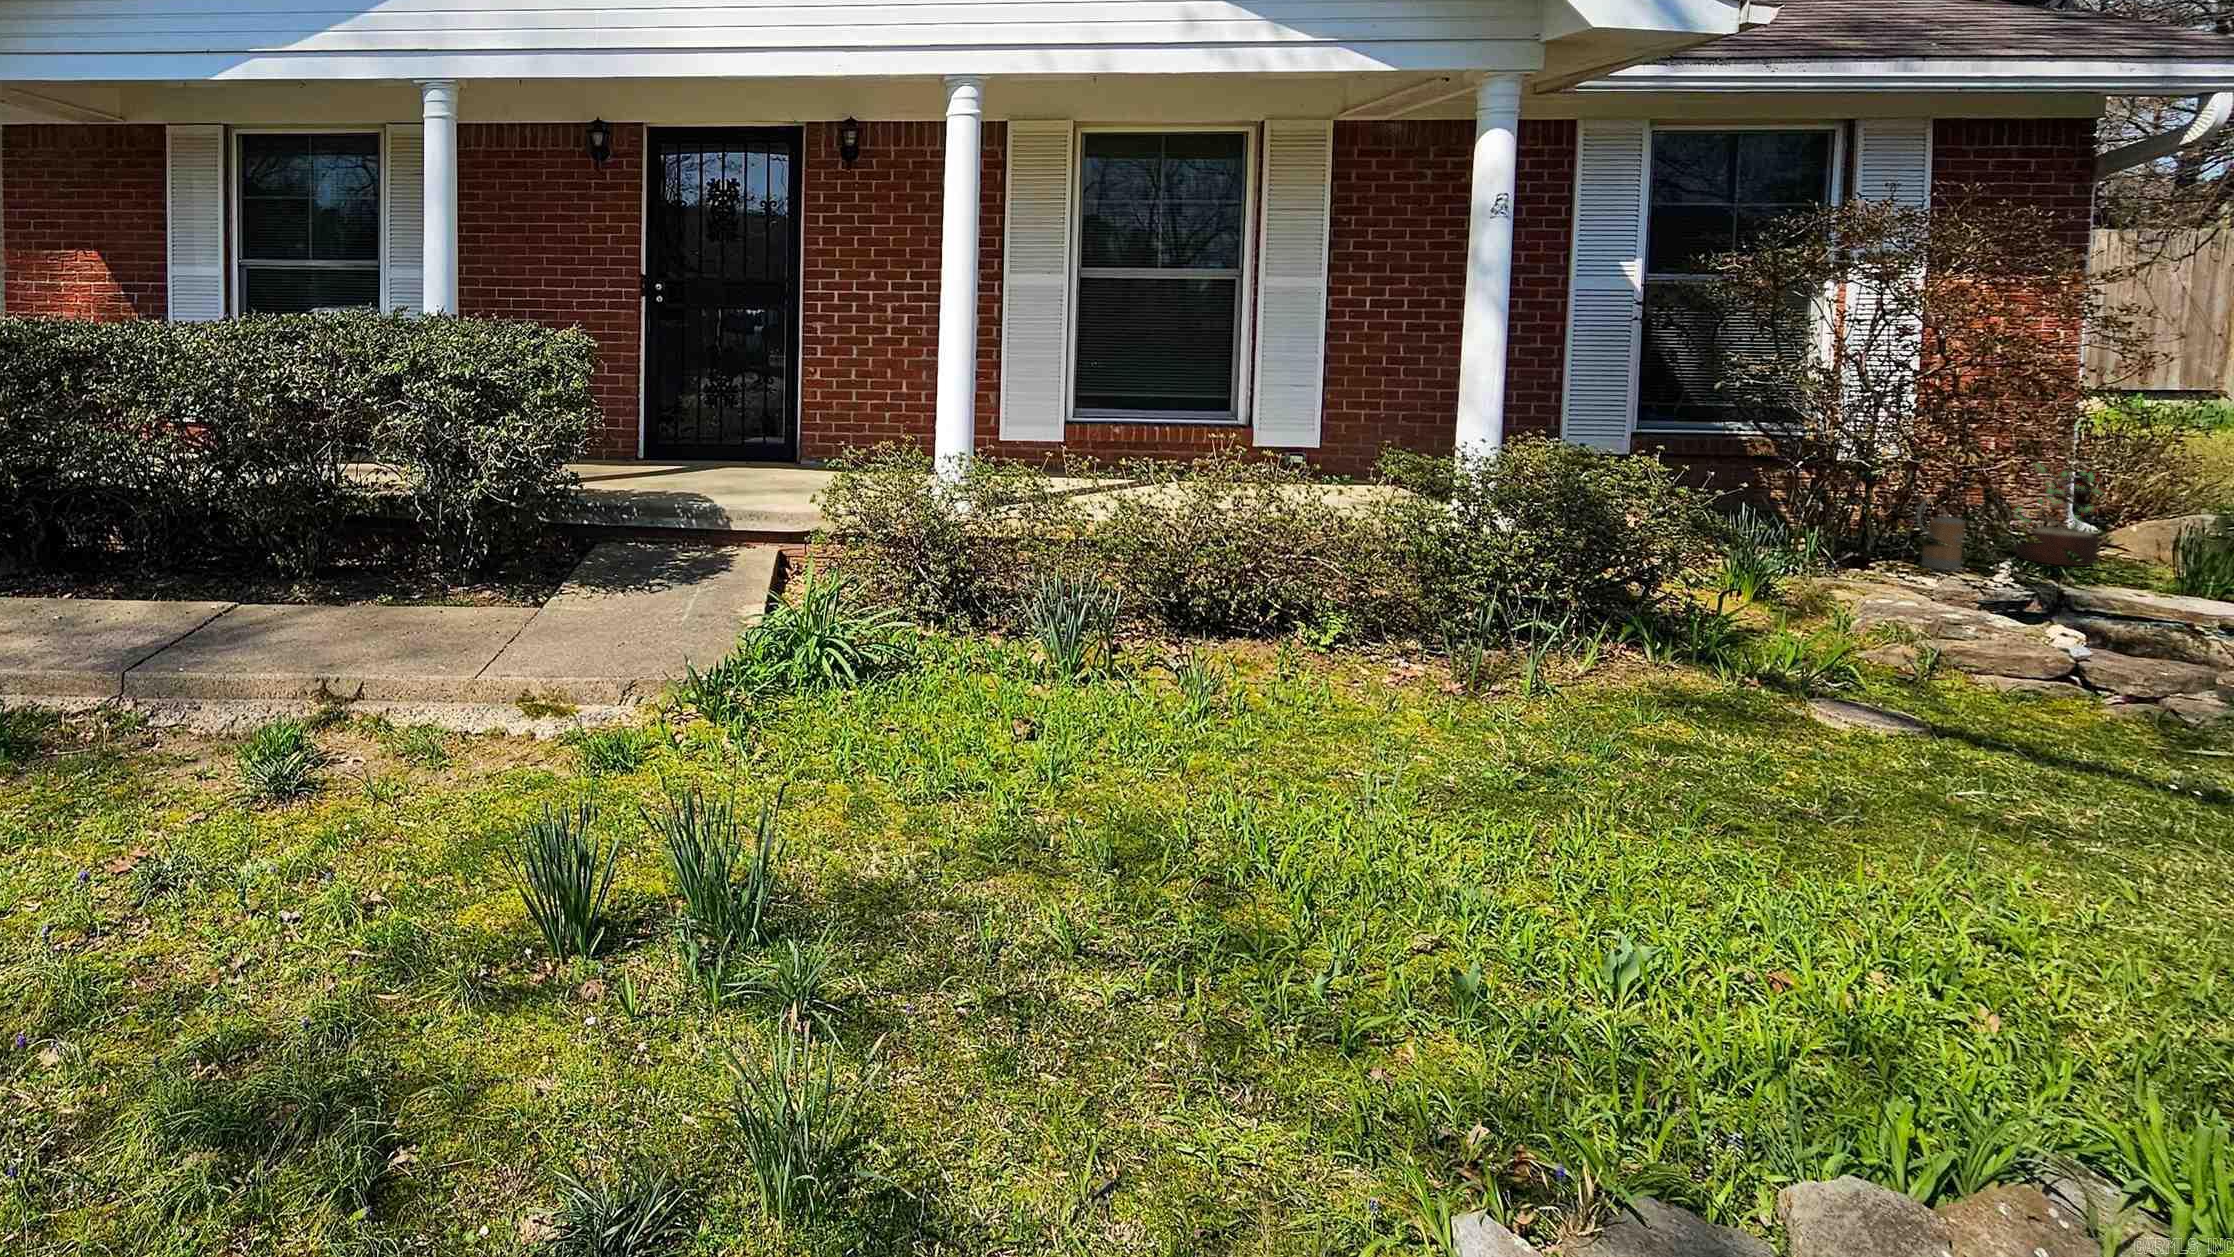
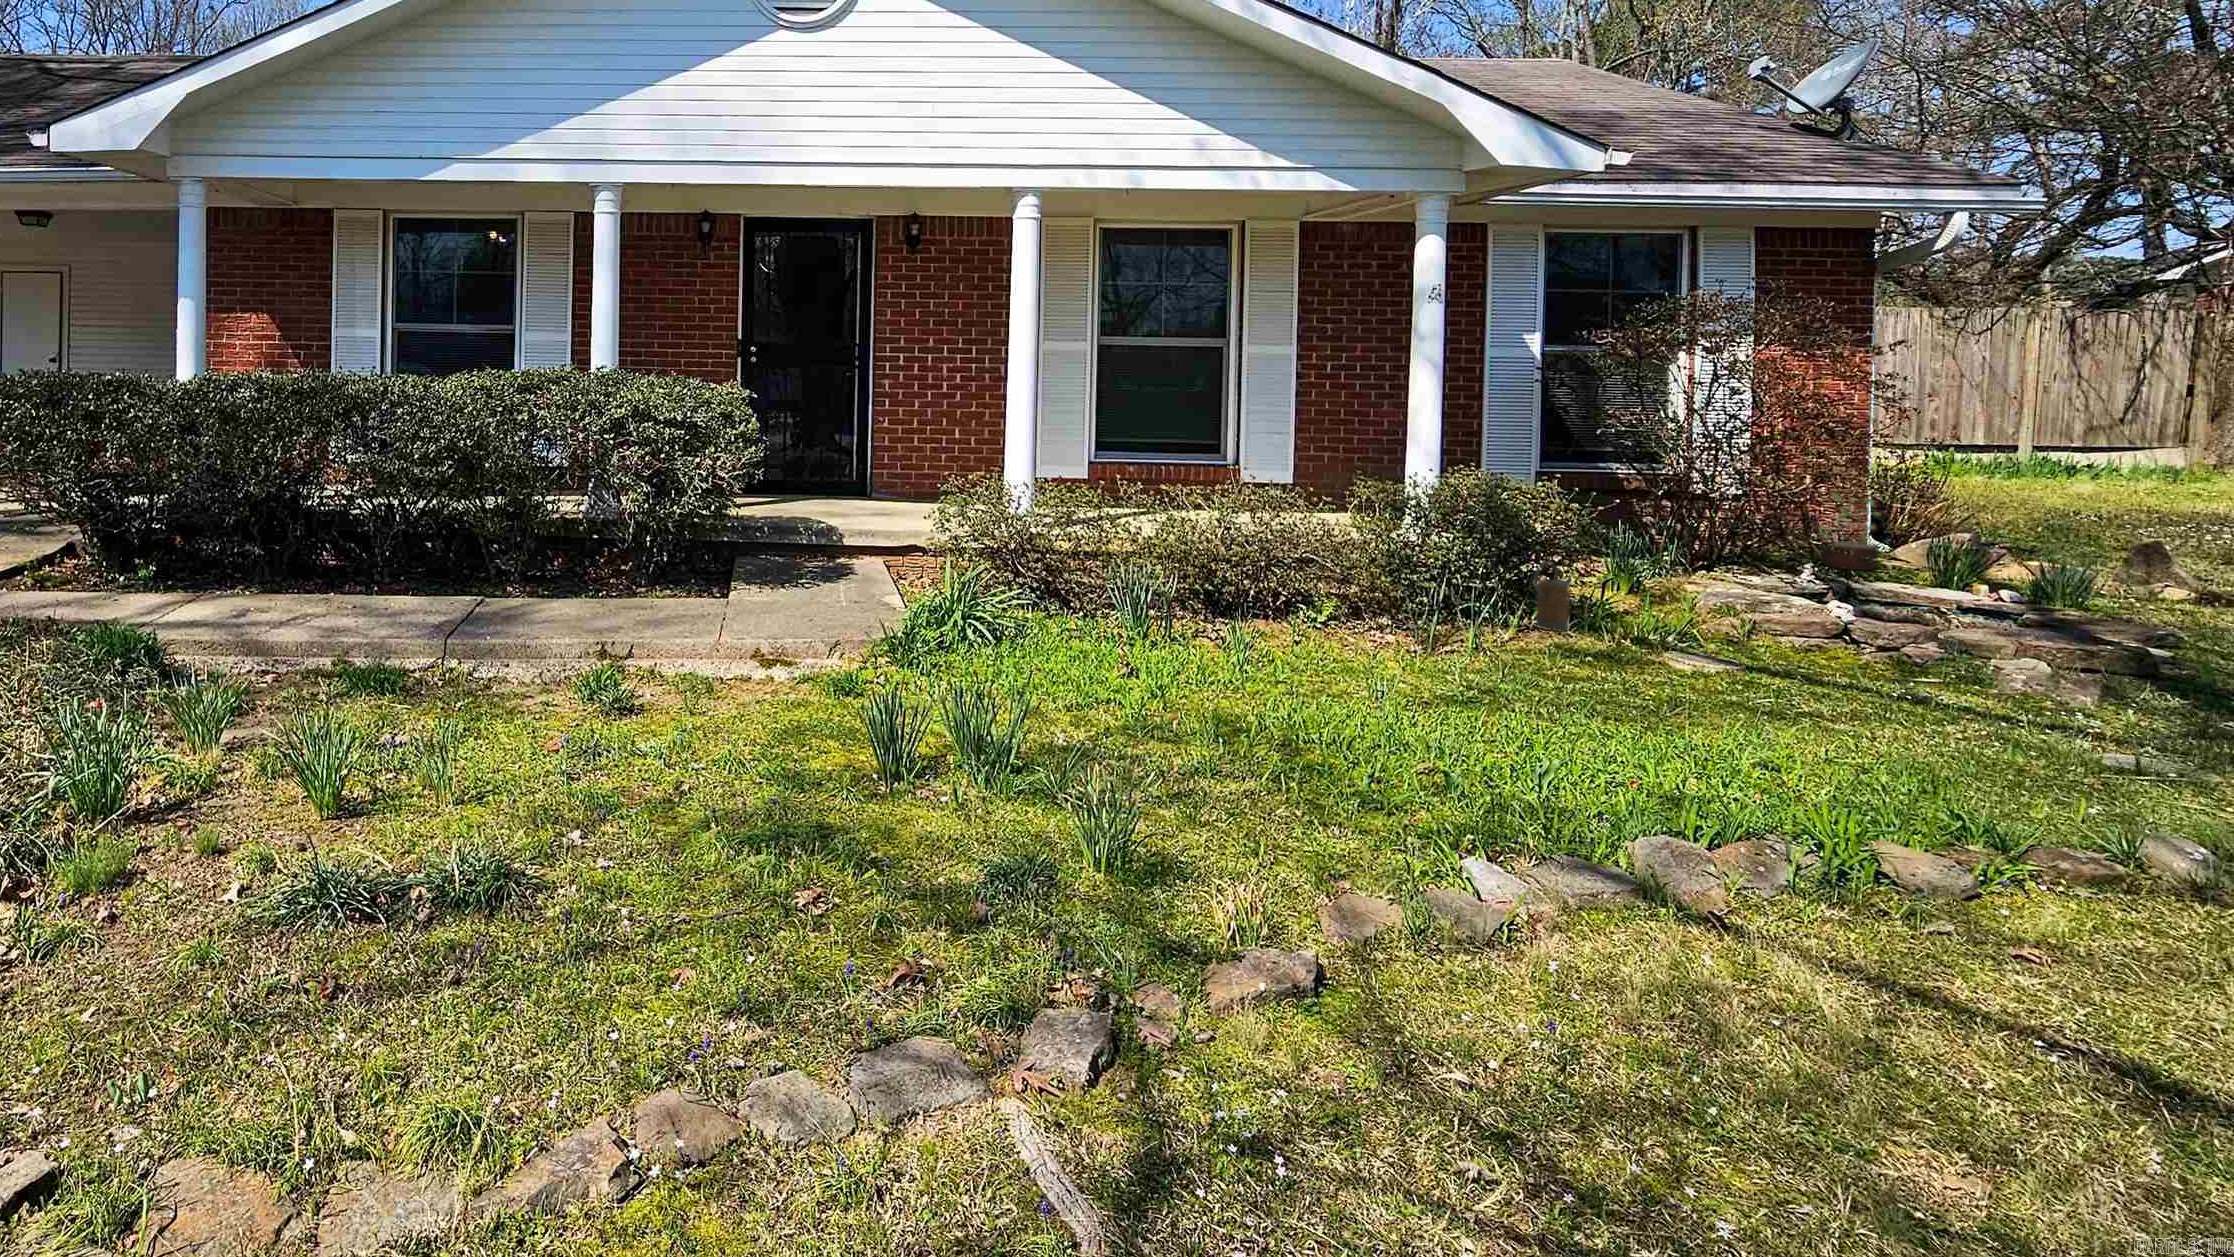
watering can: present [1917,498,1965,570] -> present [1534,561,1573,631]

